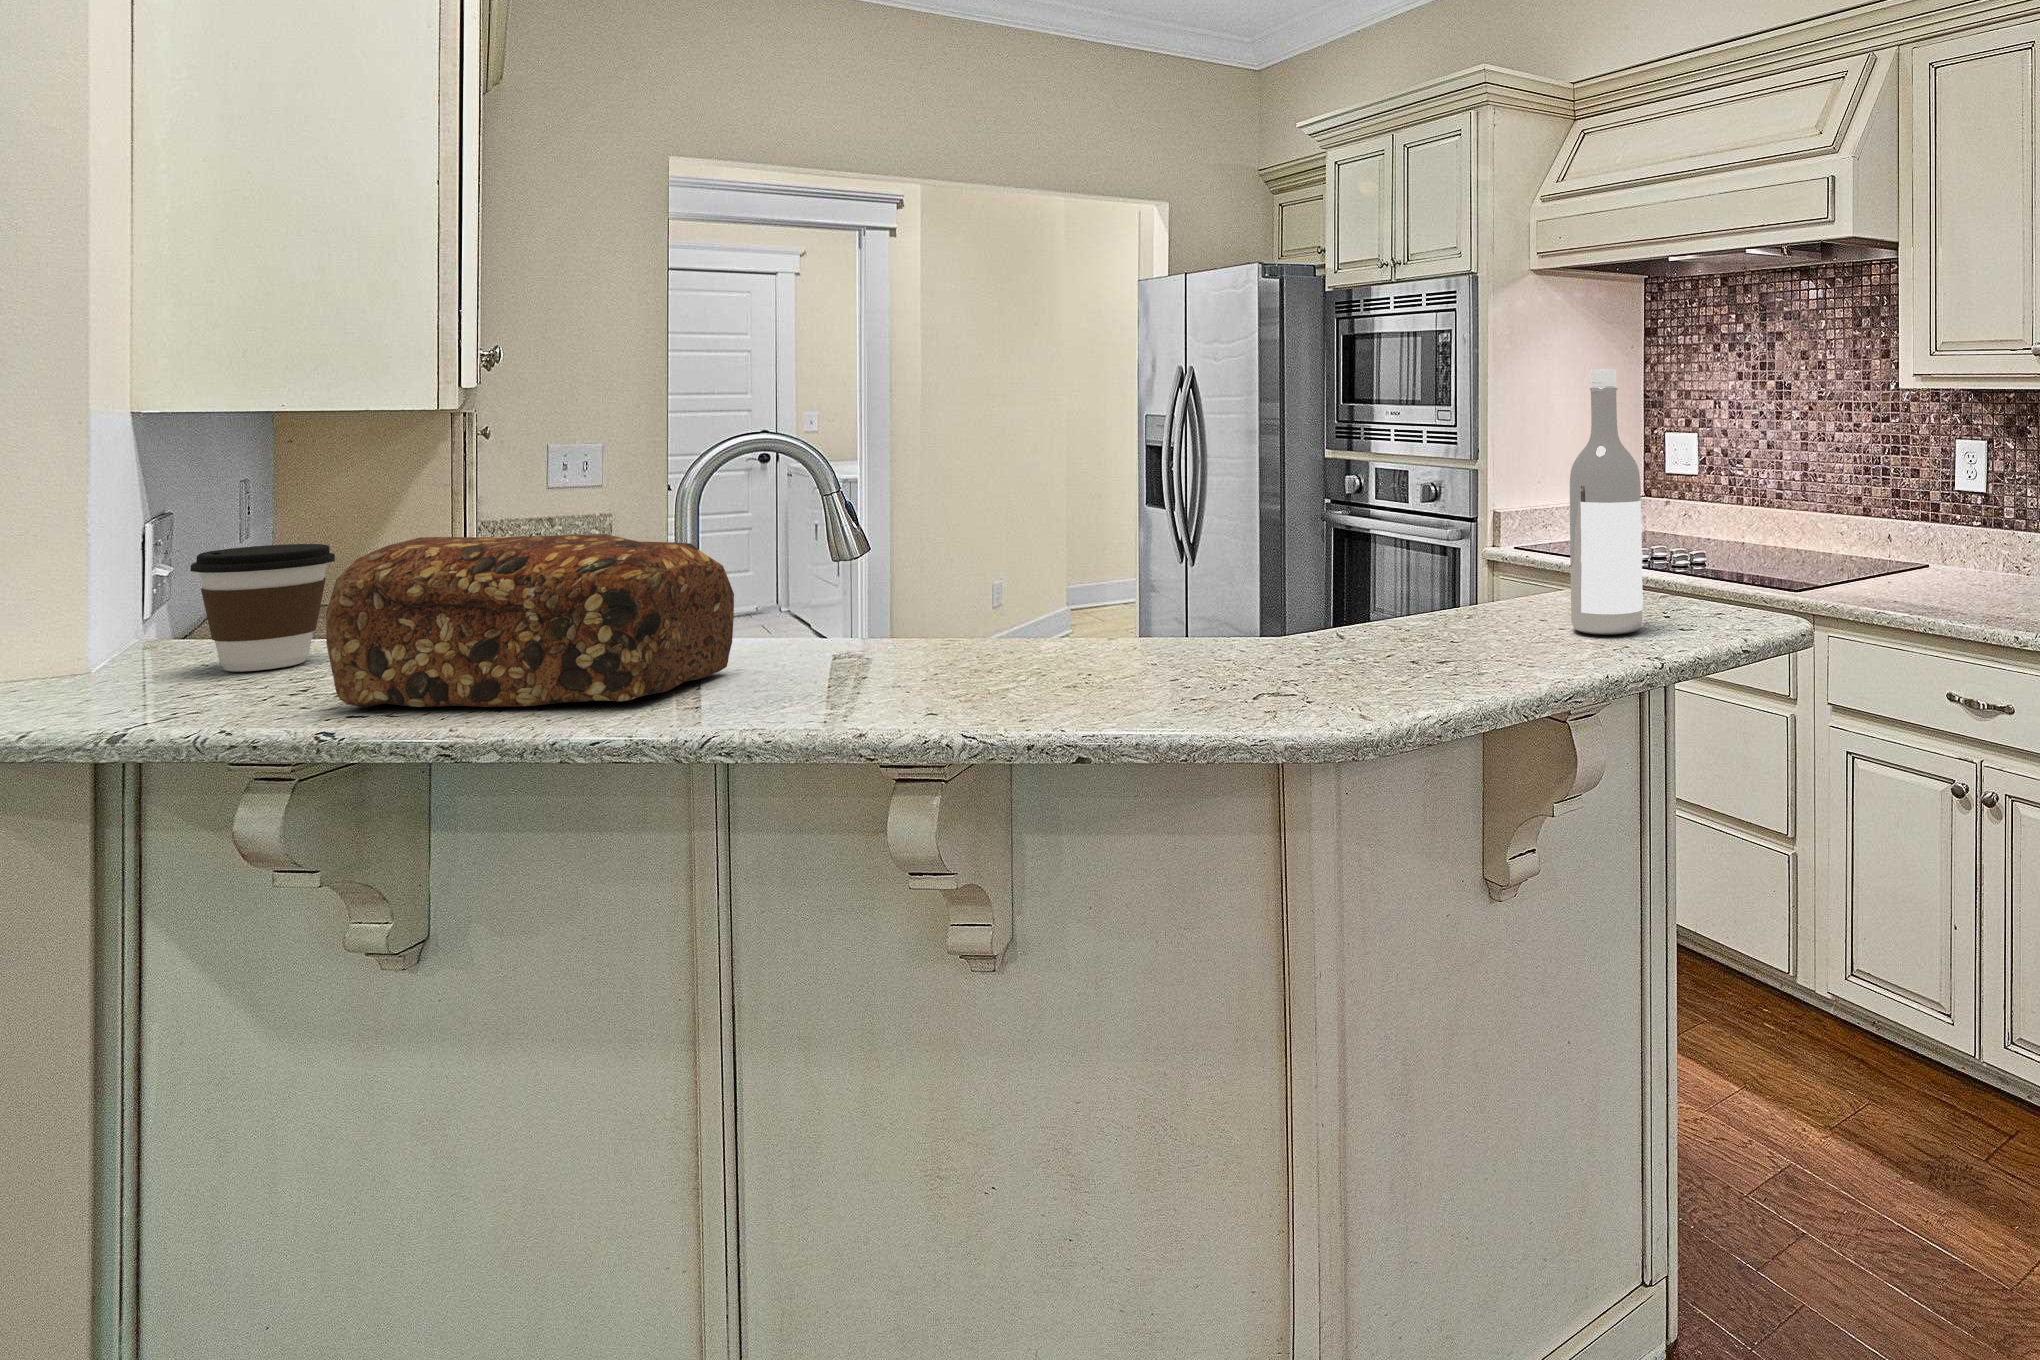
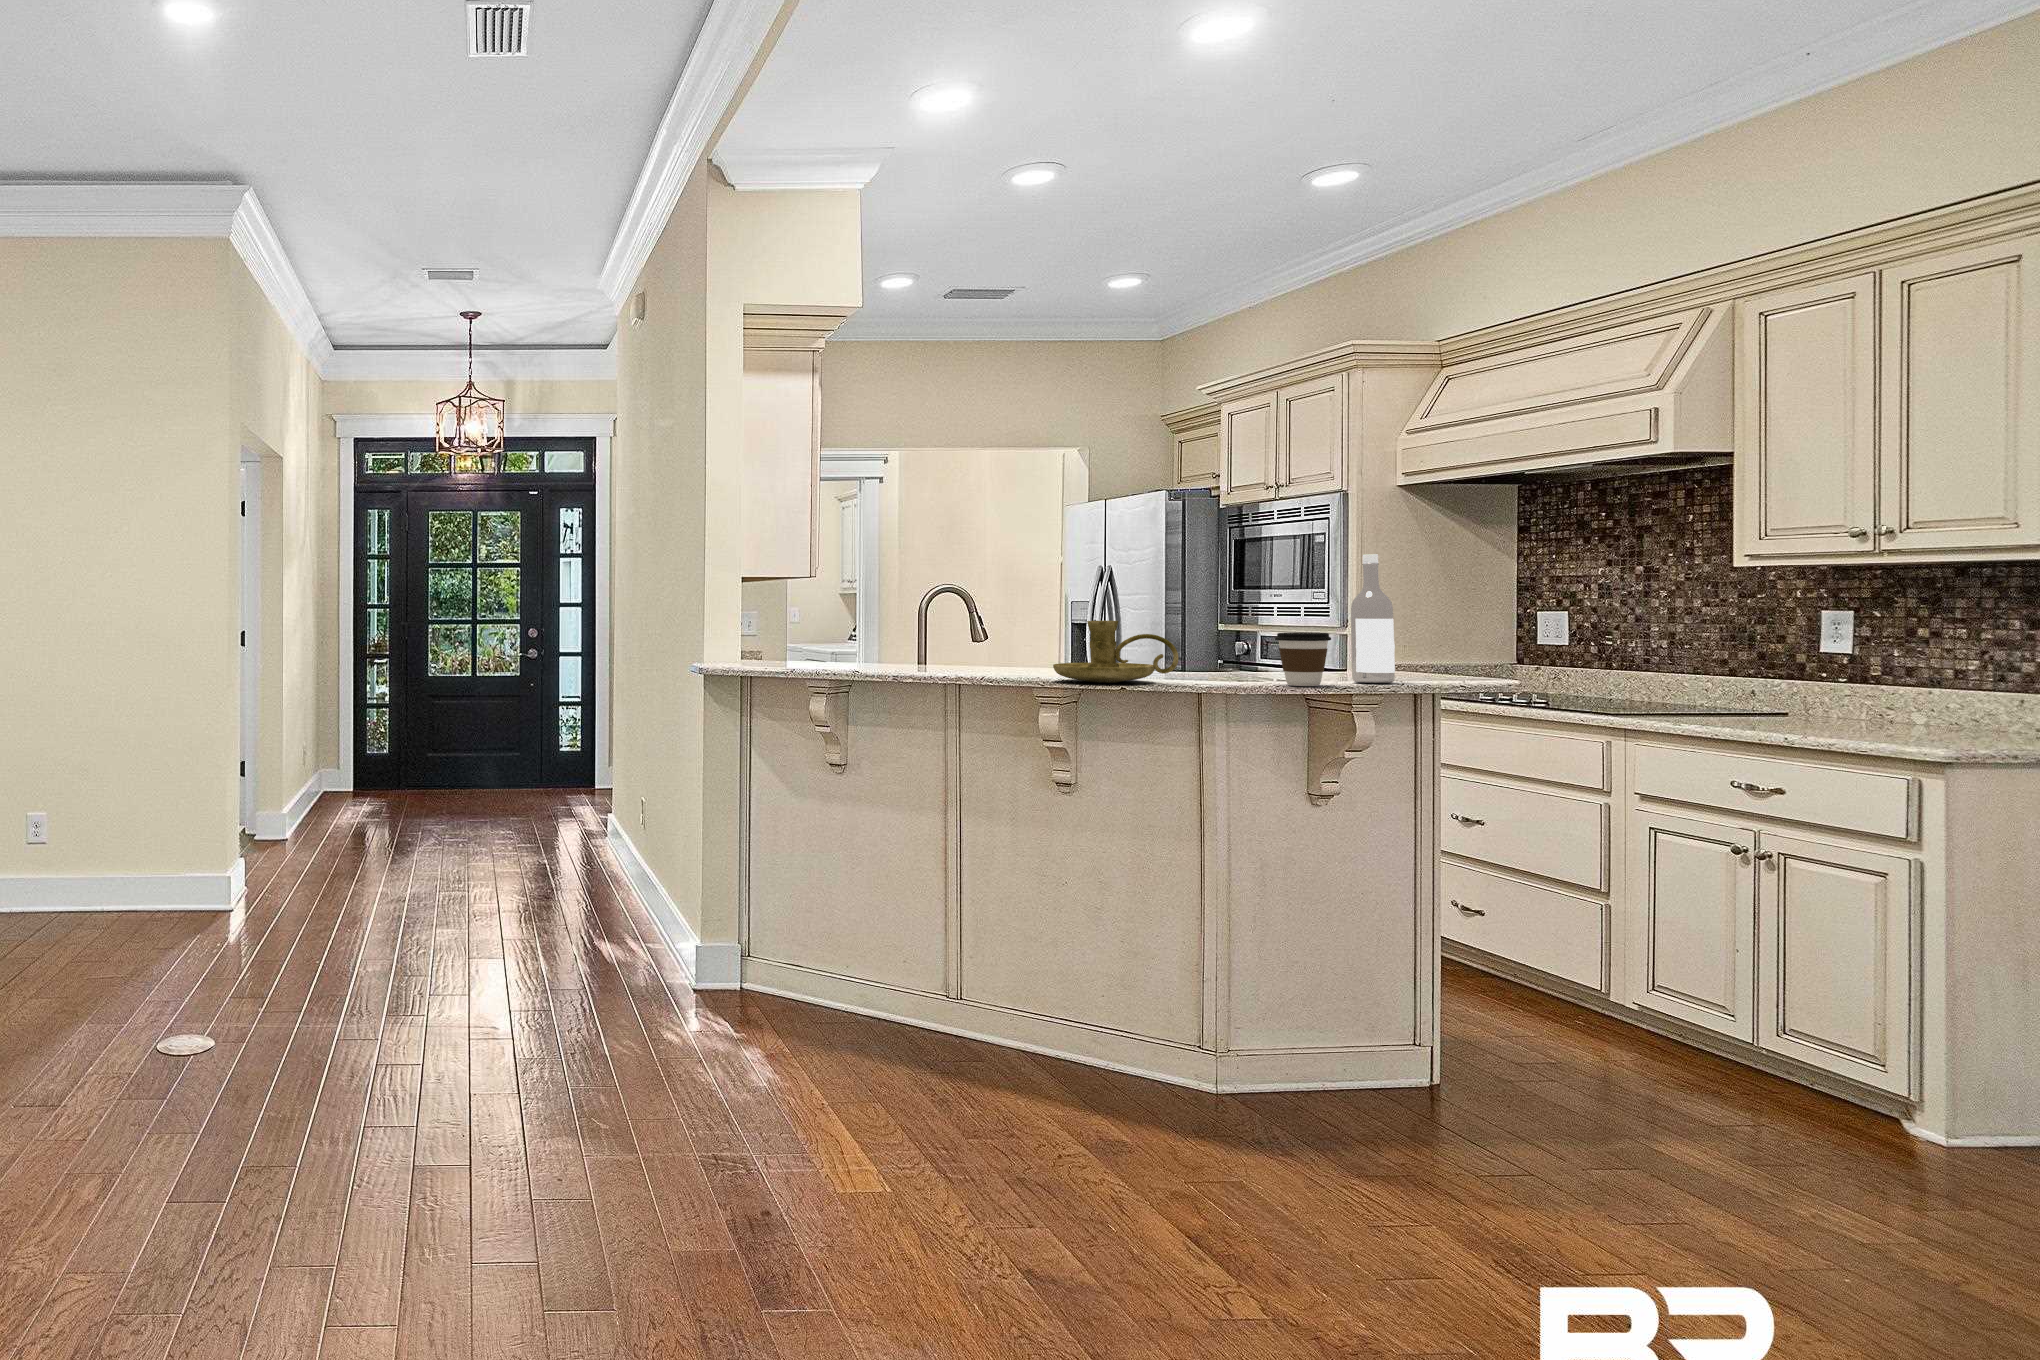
candle holder: none [952,520,1248,684] -> present [1053,621,1179,683]
bread loaf: present [326,534,734,709] -> none [843,623,962,678]
coffee cup: present [191,544,335,671] -> present [1275,632,1331,686]

